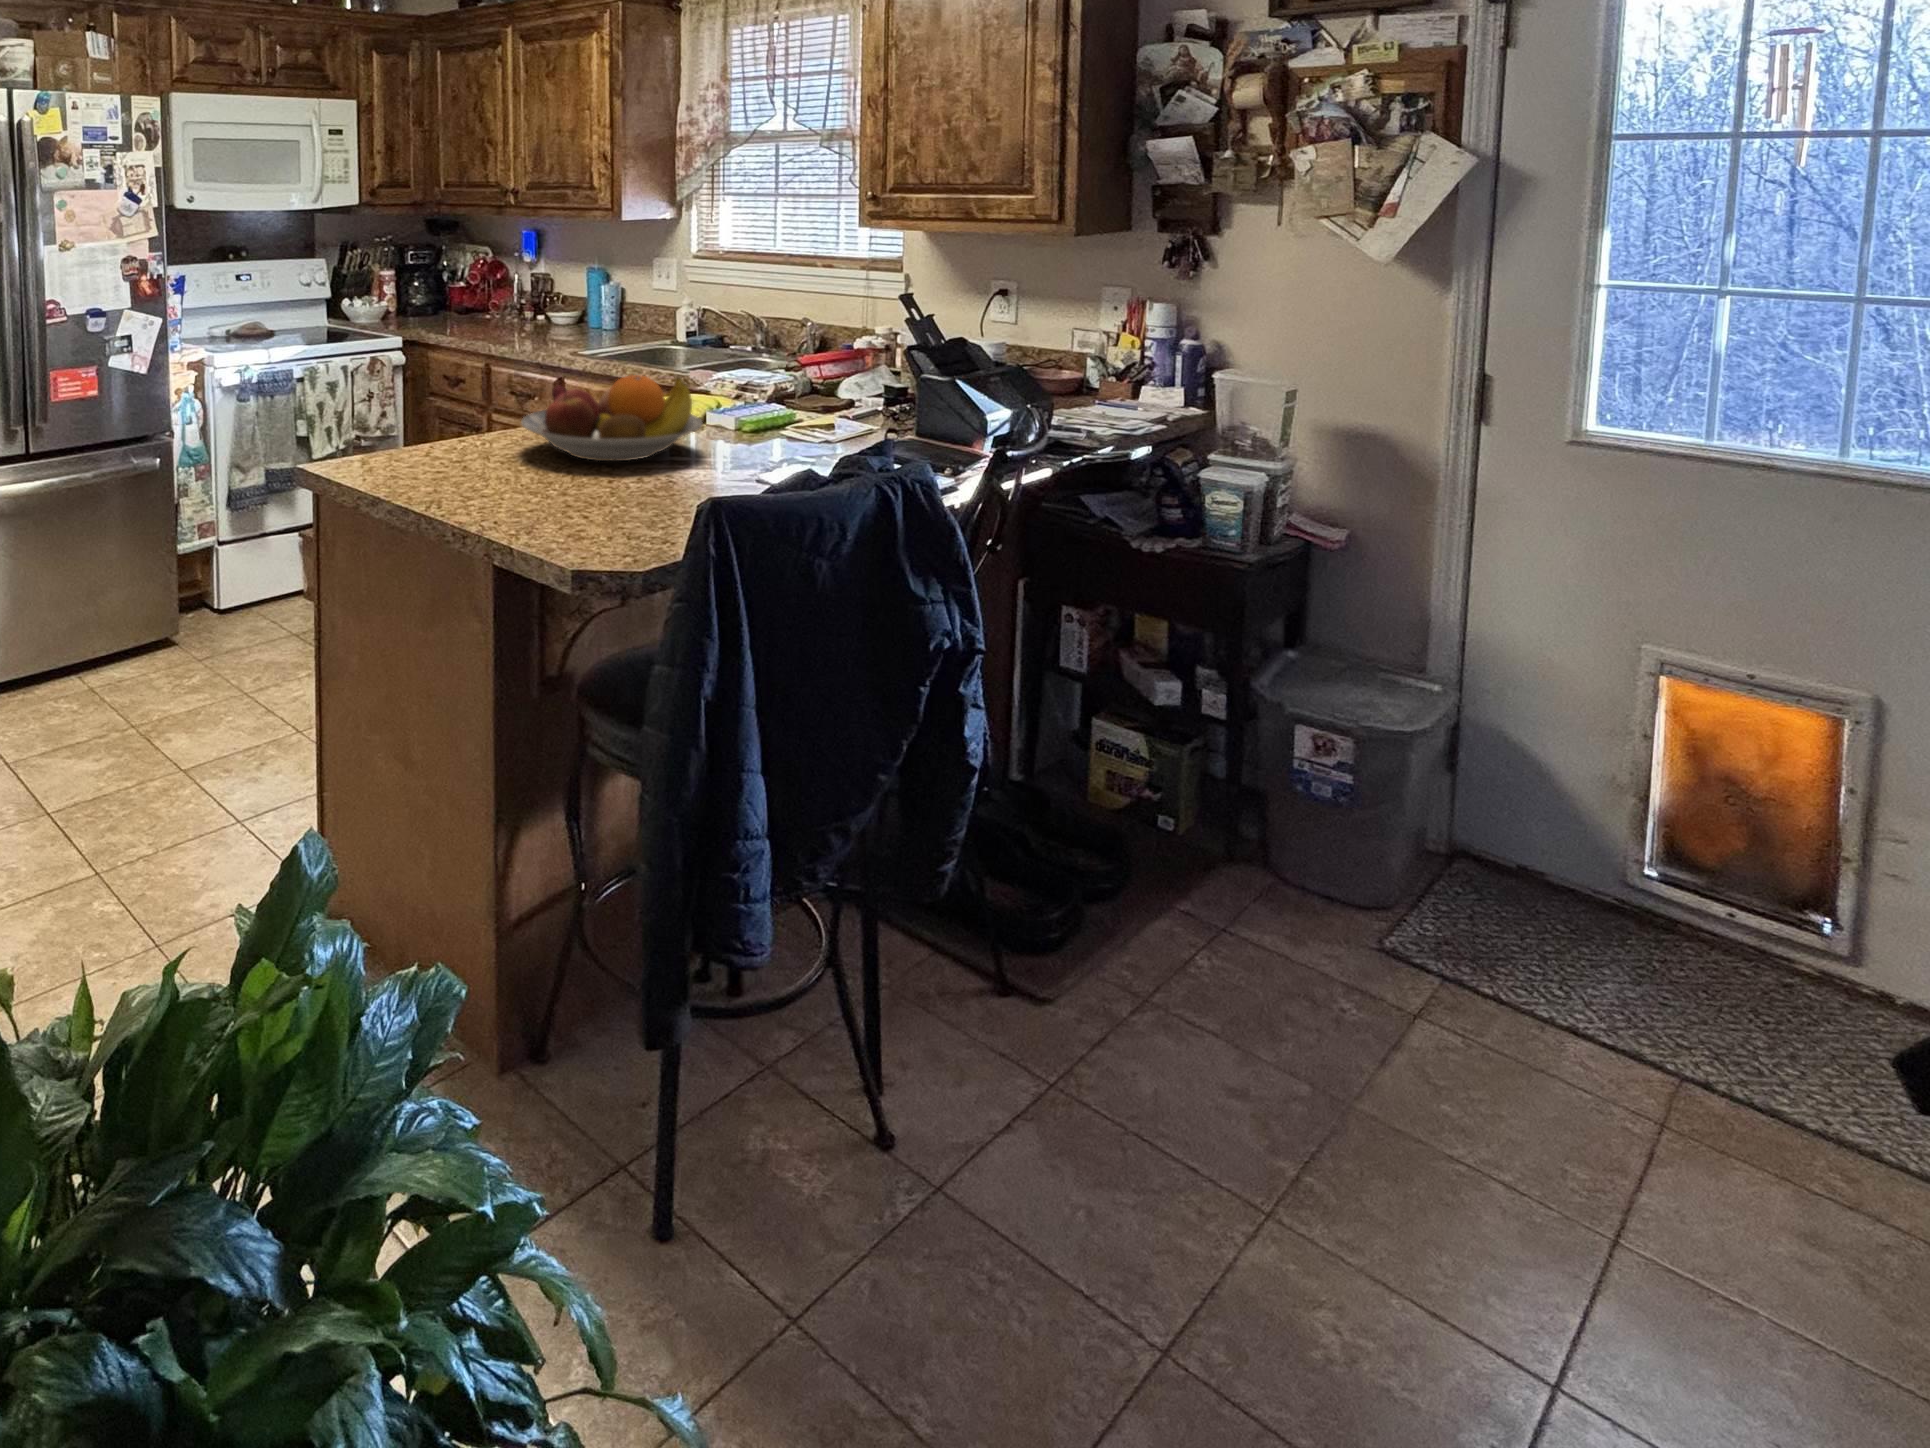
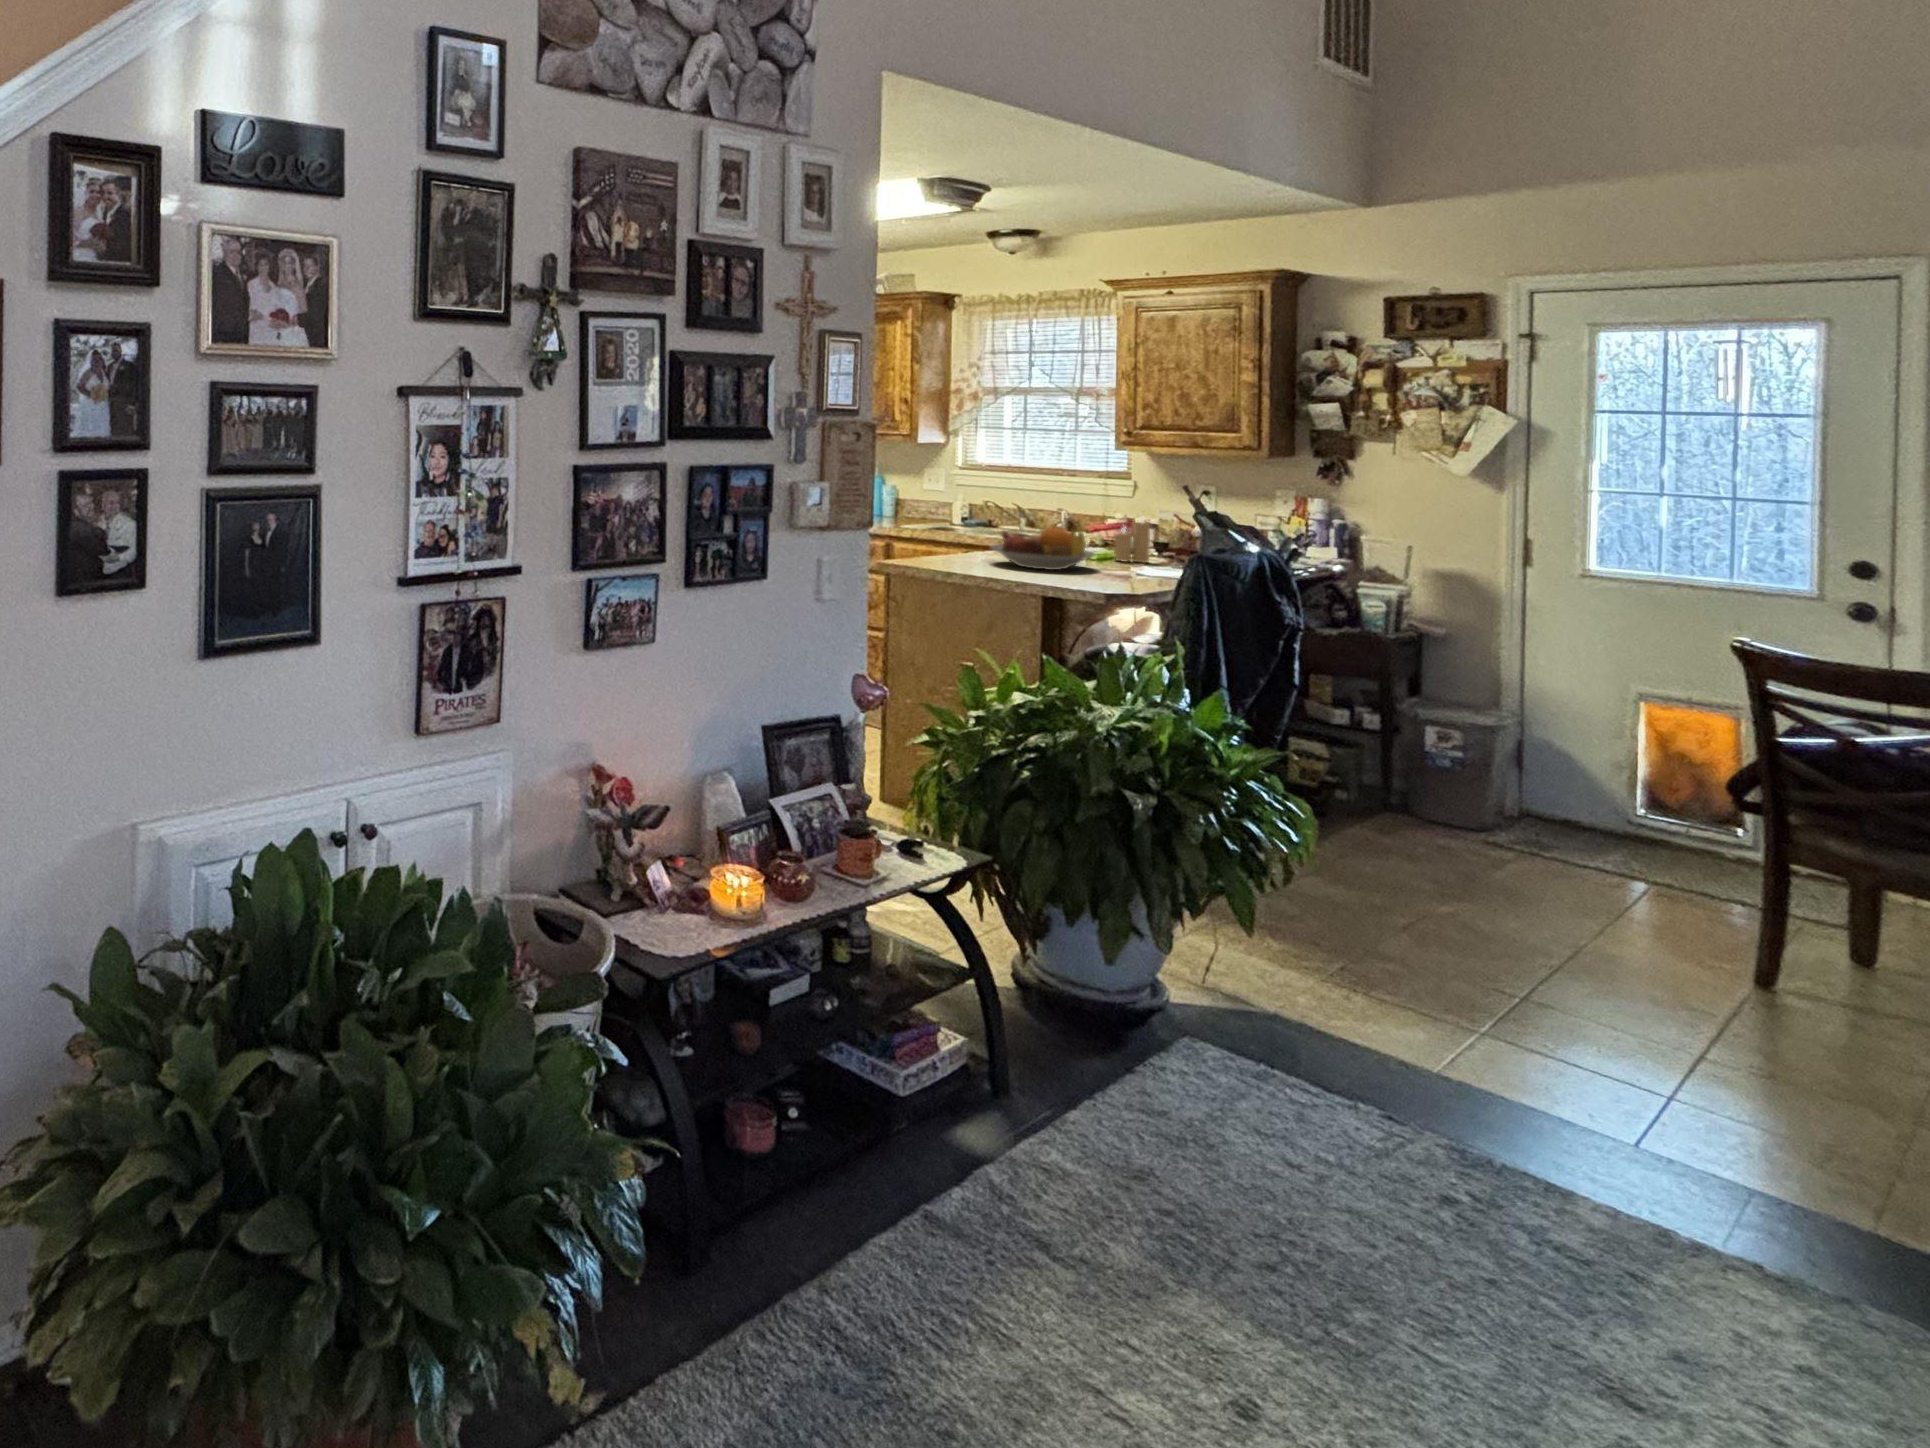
candle: none [780,346,841,433] -> present [1114,518,1150,563]

